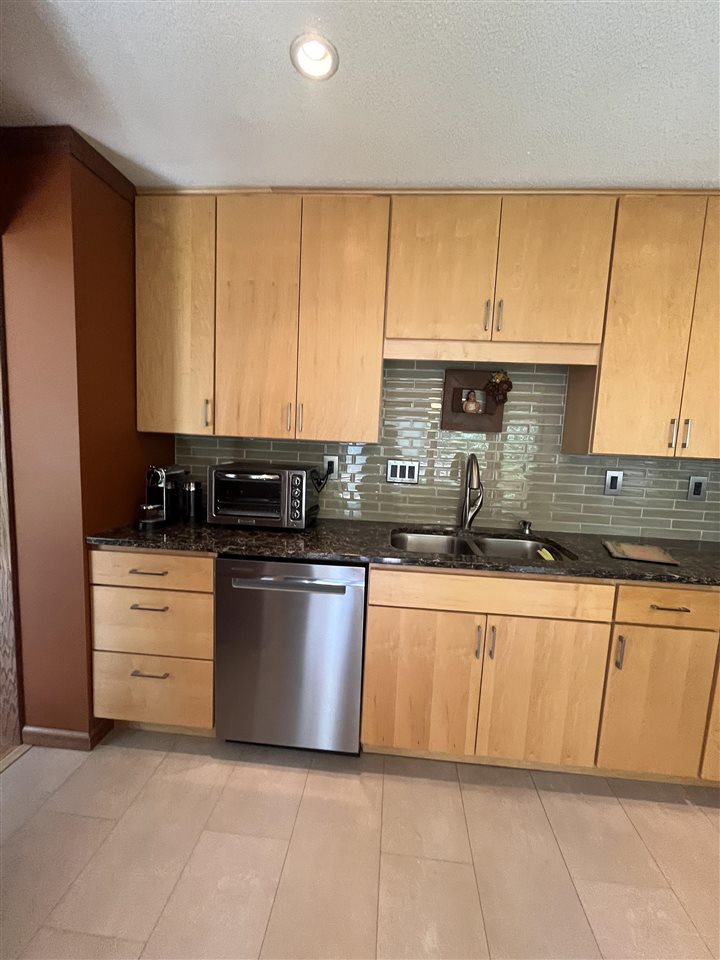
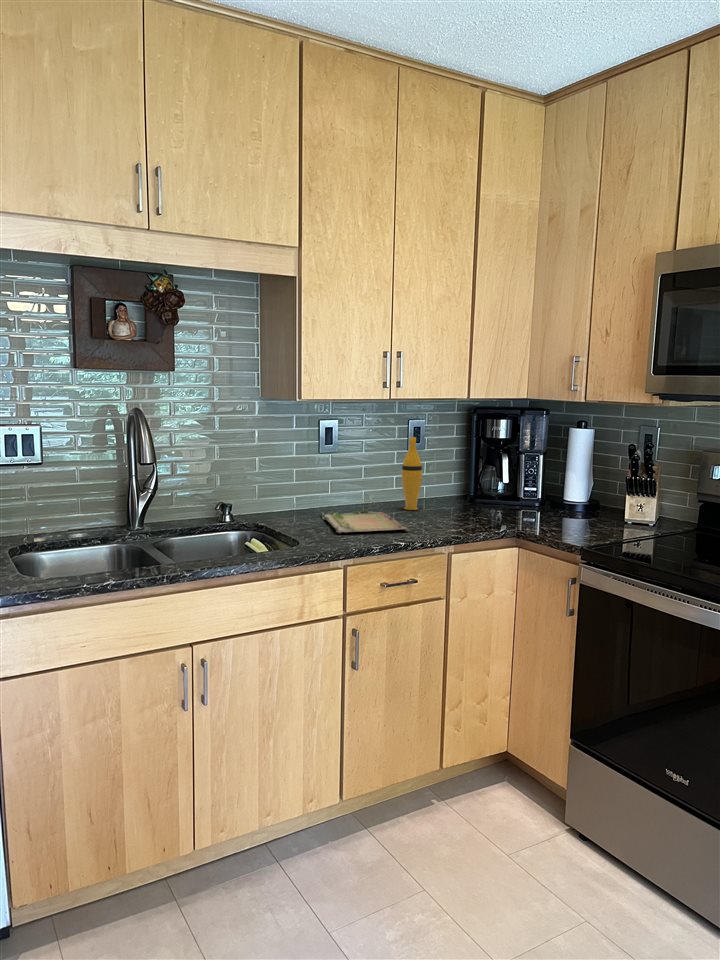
vase: none [679,490,701,549] -> present [402,437,422,510]

